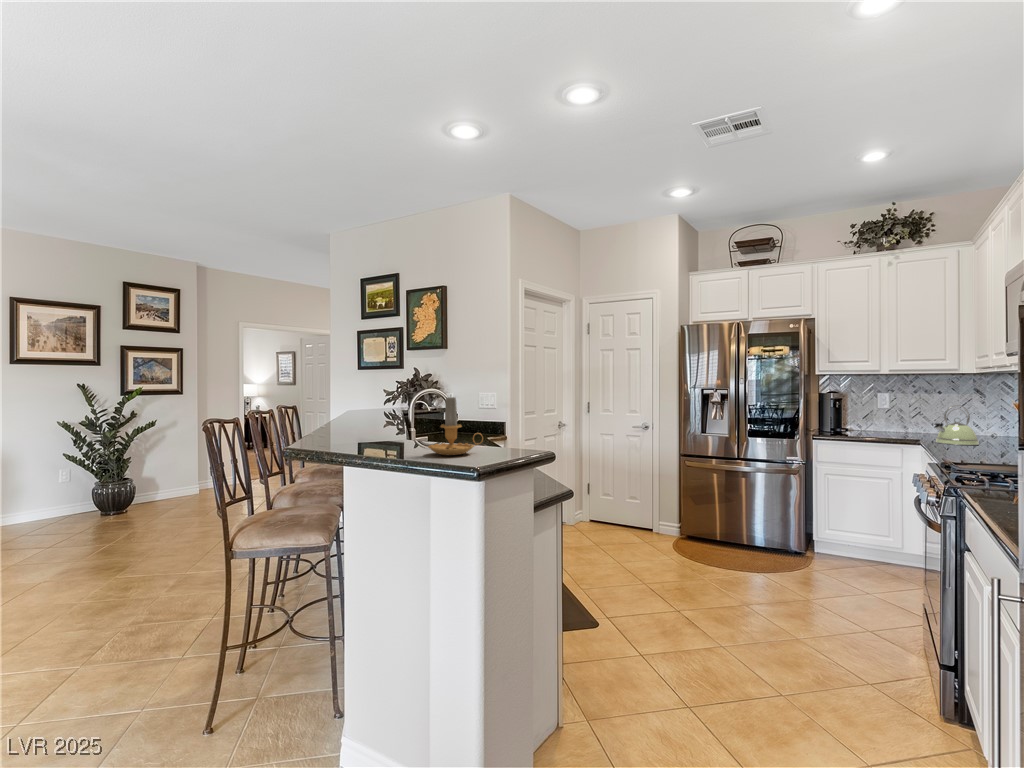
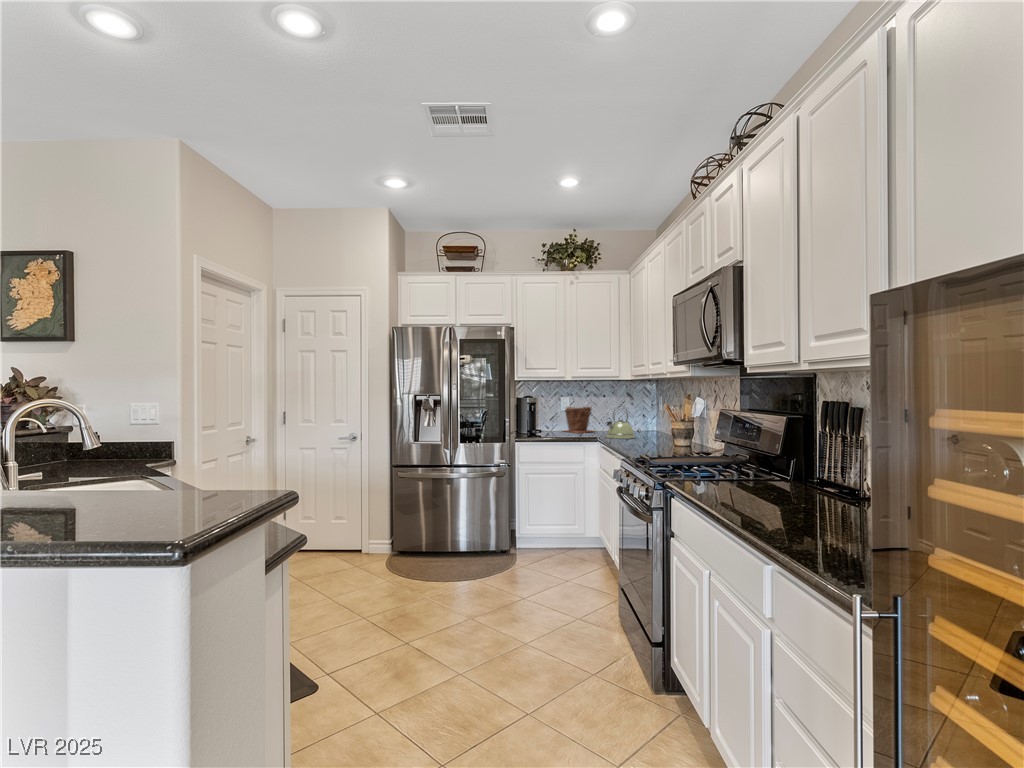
candle: present [428,397,483,455] -> none [57,411,174,521]
plant pot: none [878,404,926,436] -> present [565,407,592,433]

